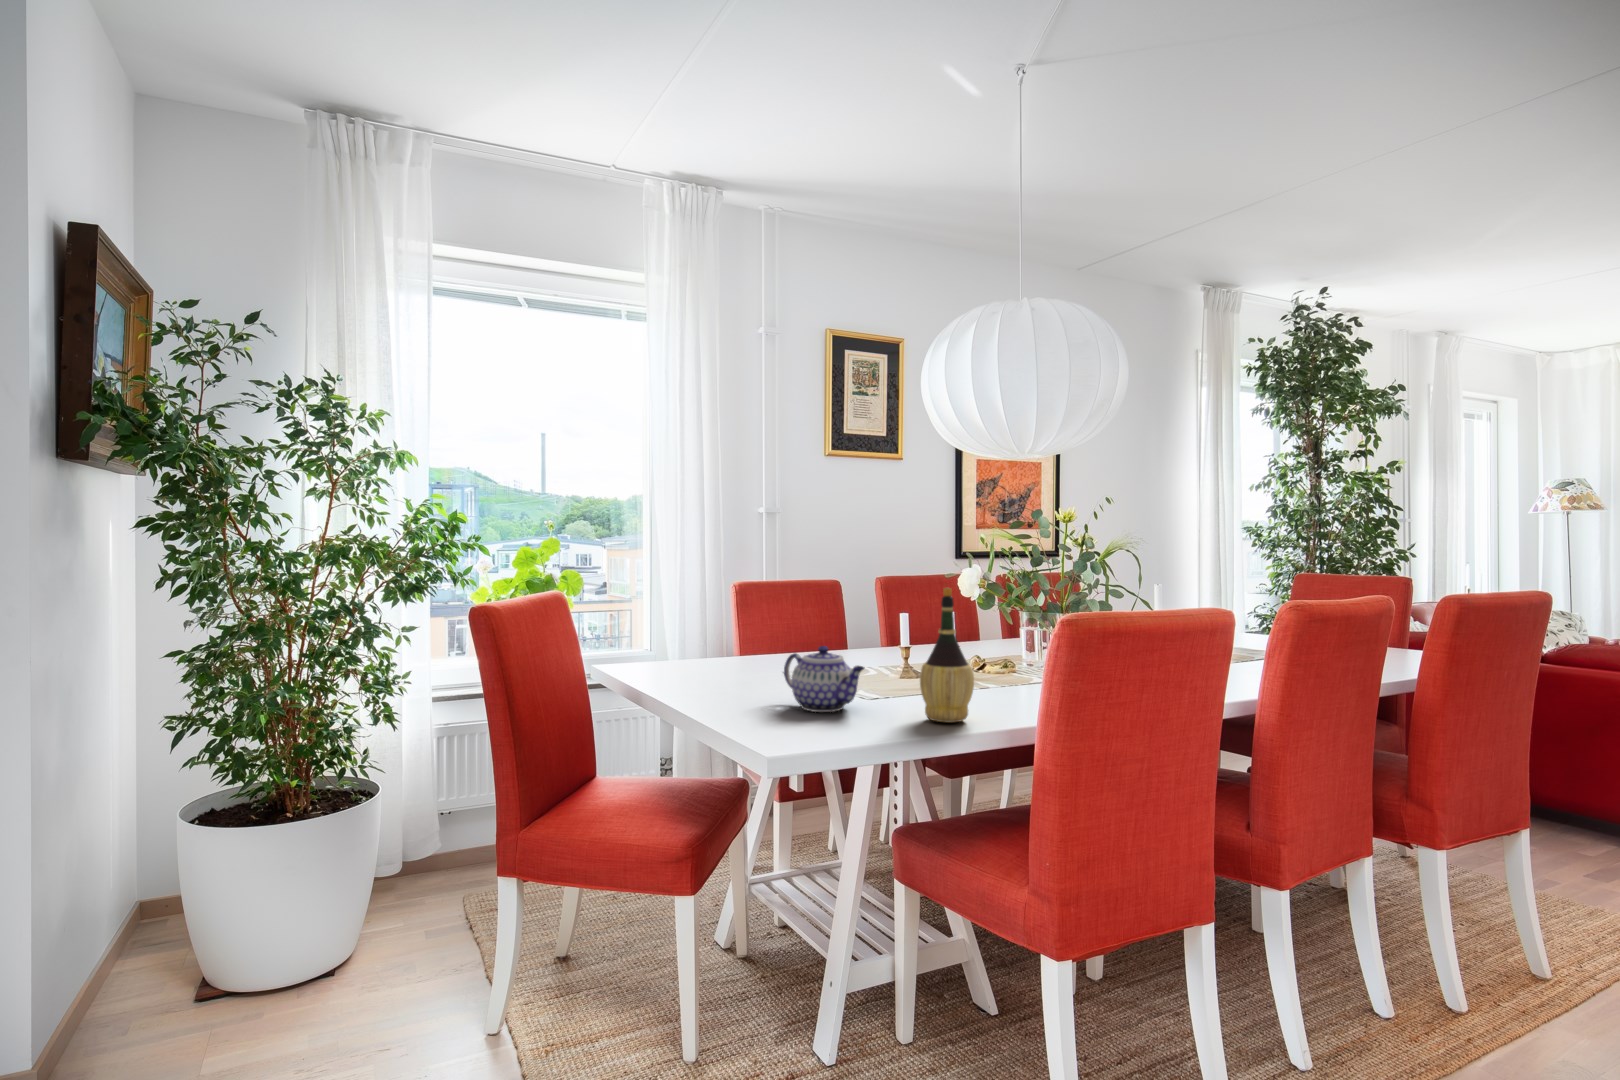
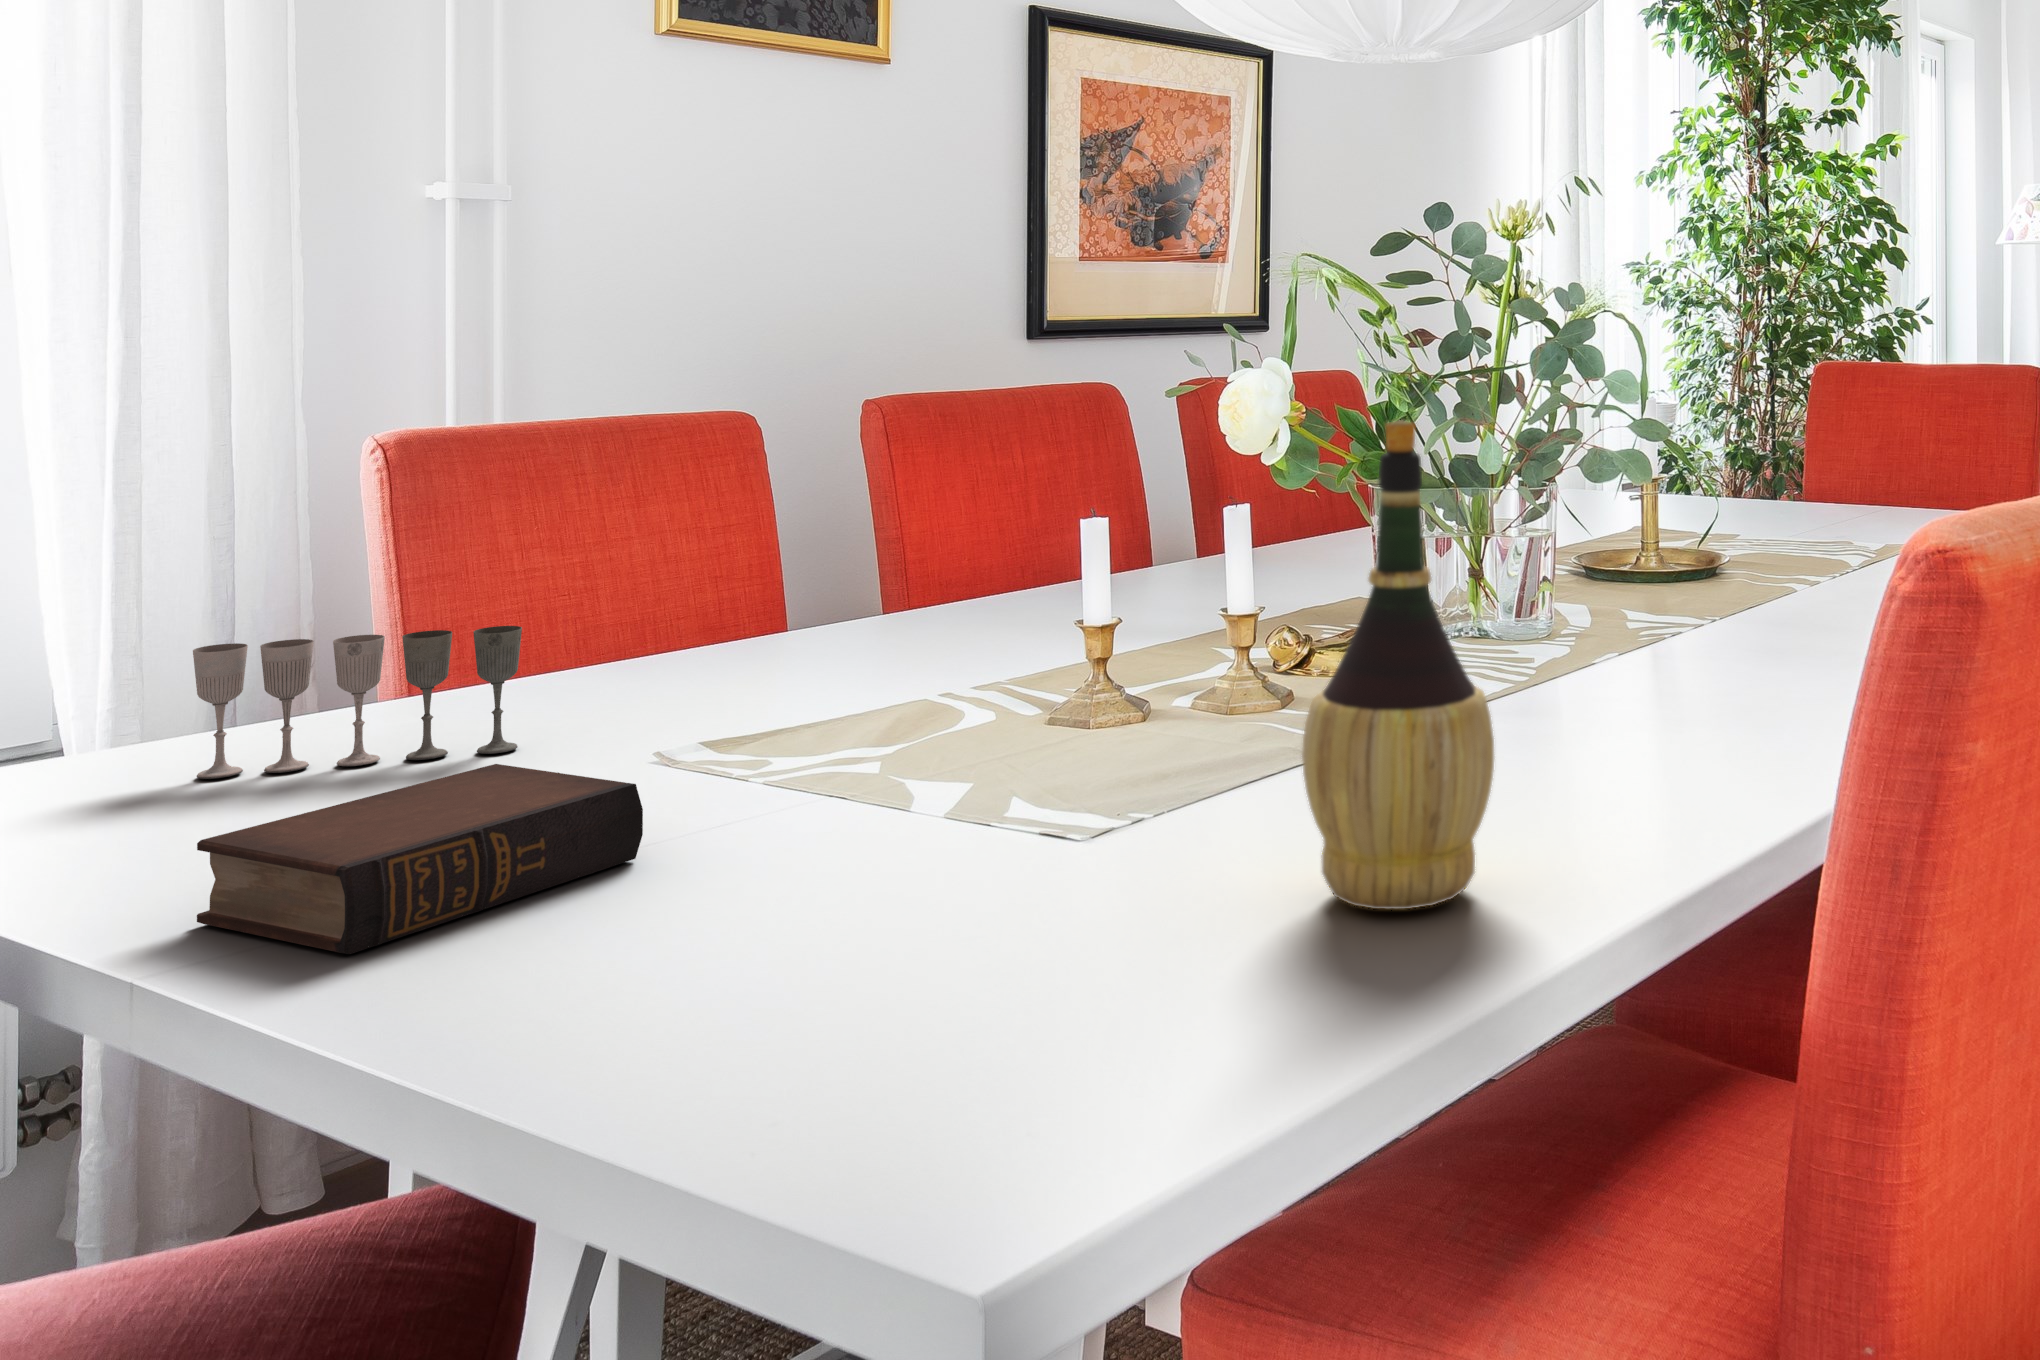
wine glass: none [693,634,763,669] -> present [193,626,522,779]
teapot: present [784,646,865,712] -> none [704,670,1090,945]
book: none [687,666,777,699] -> present [197,764,643,954]

